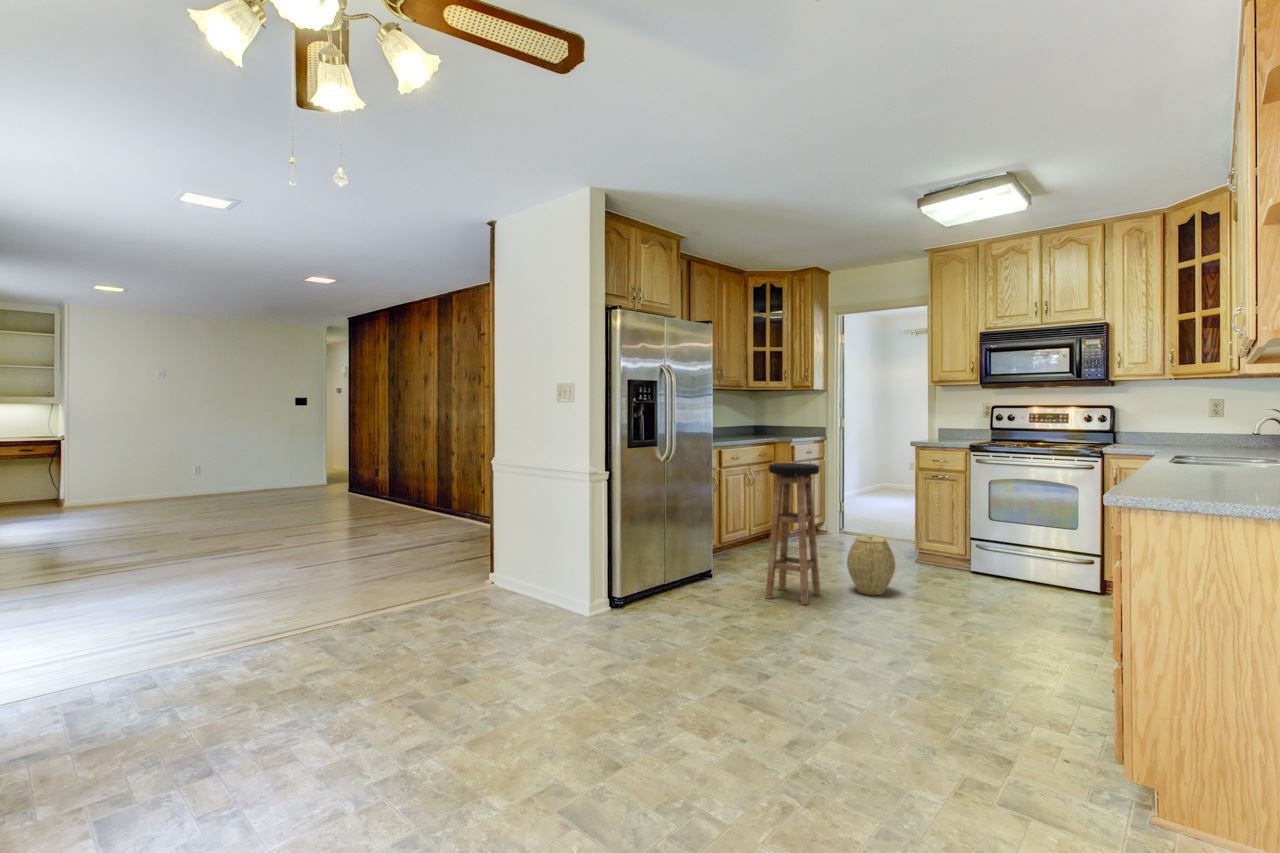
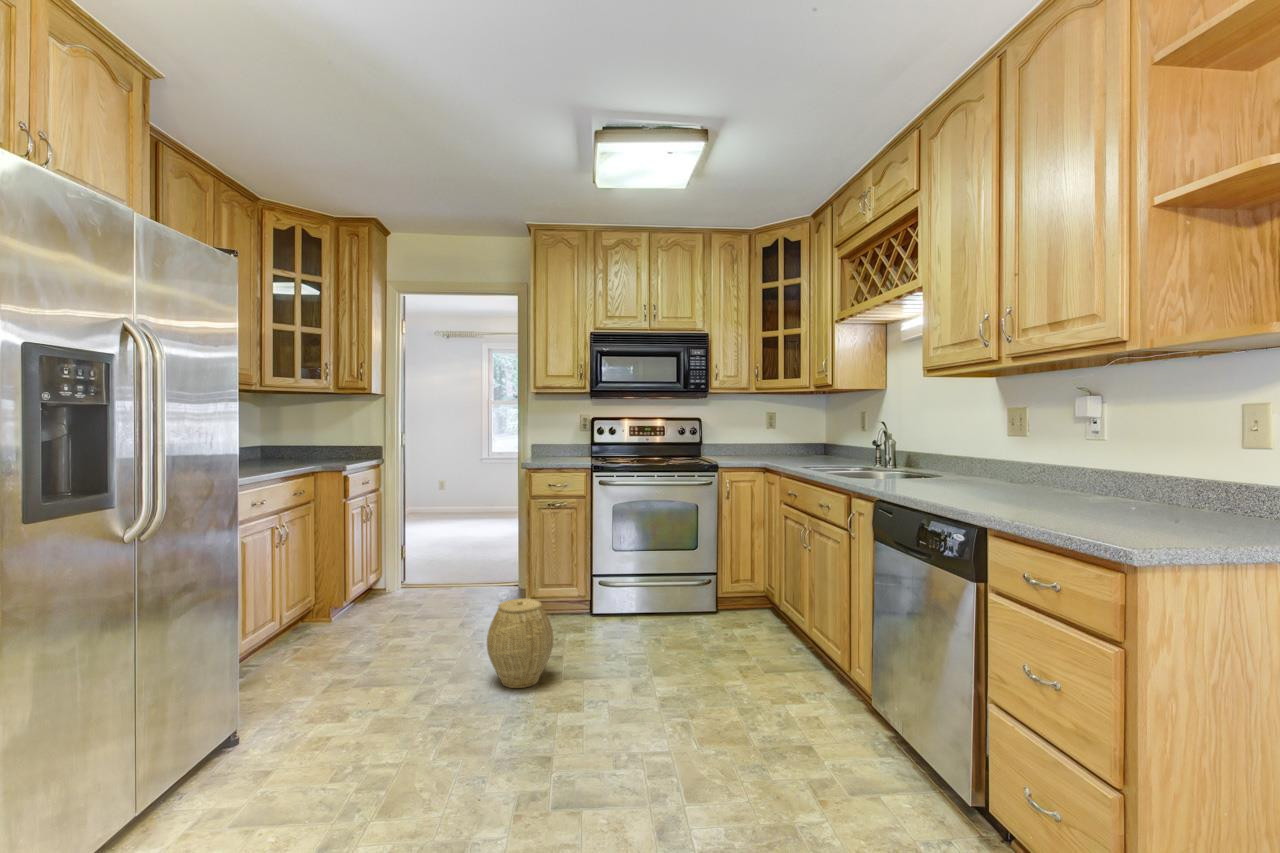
bar stool: present [765,463,820,605] -> none [378,505,466,753]

